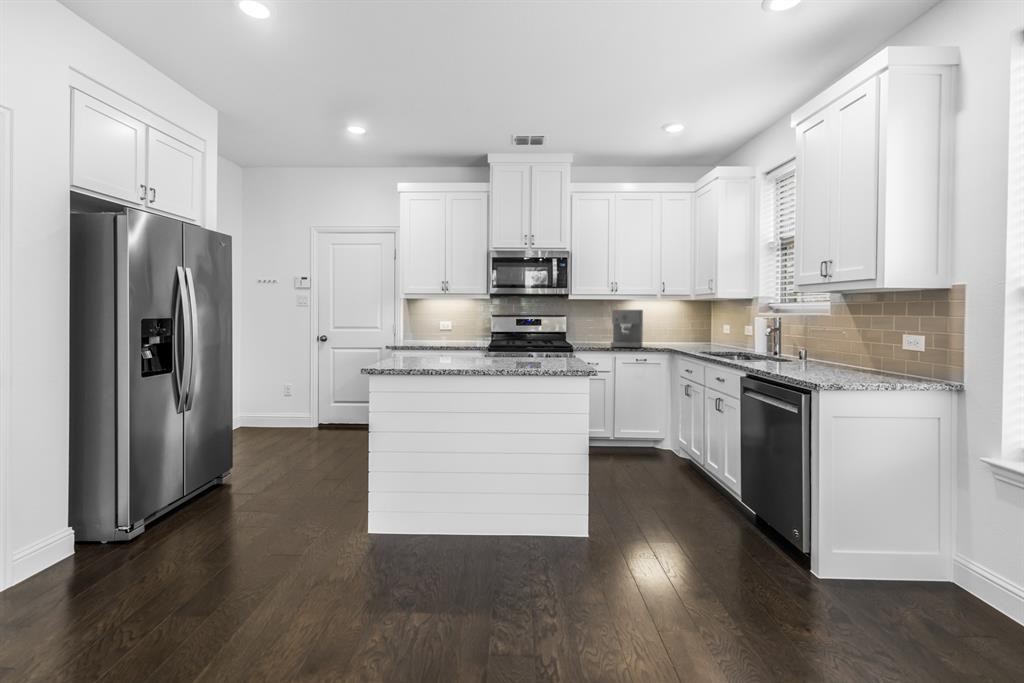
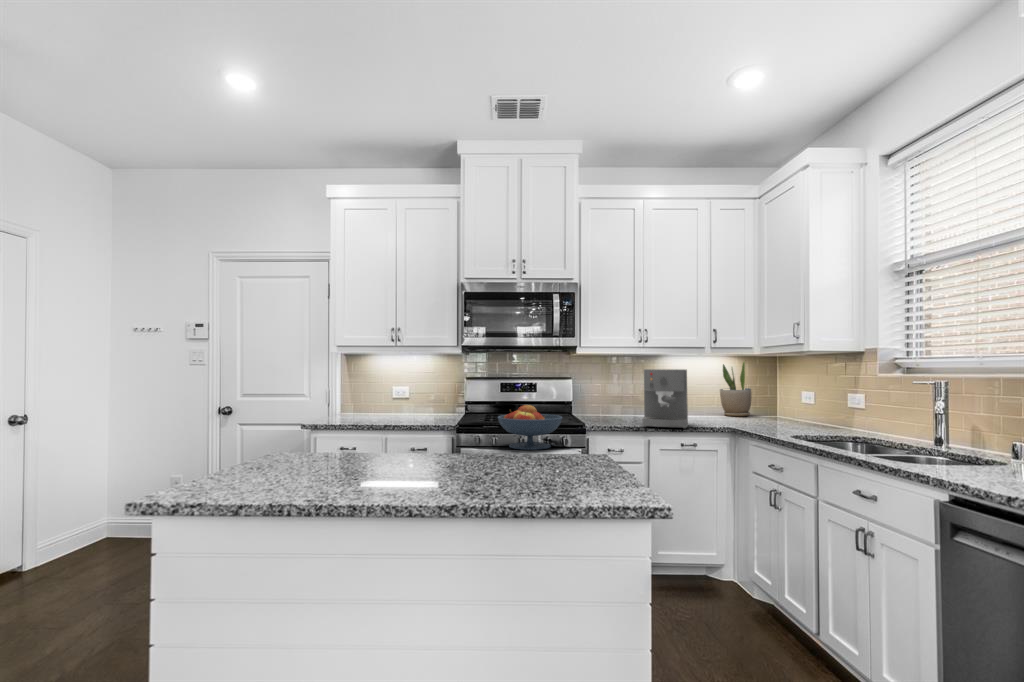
potted plant: none [672,305,694,344] -> present [720,362,751,416]
fruit bowl: none [516,329,555,355] -> present [498,405,562,450]

